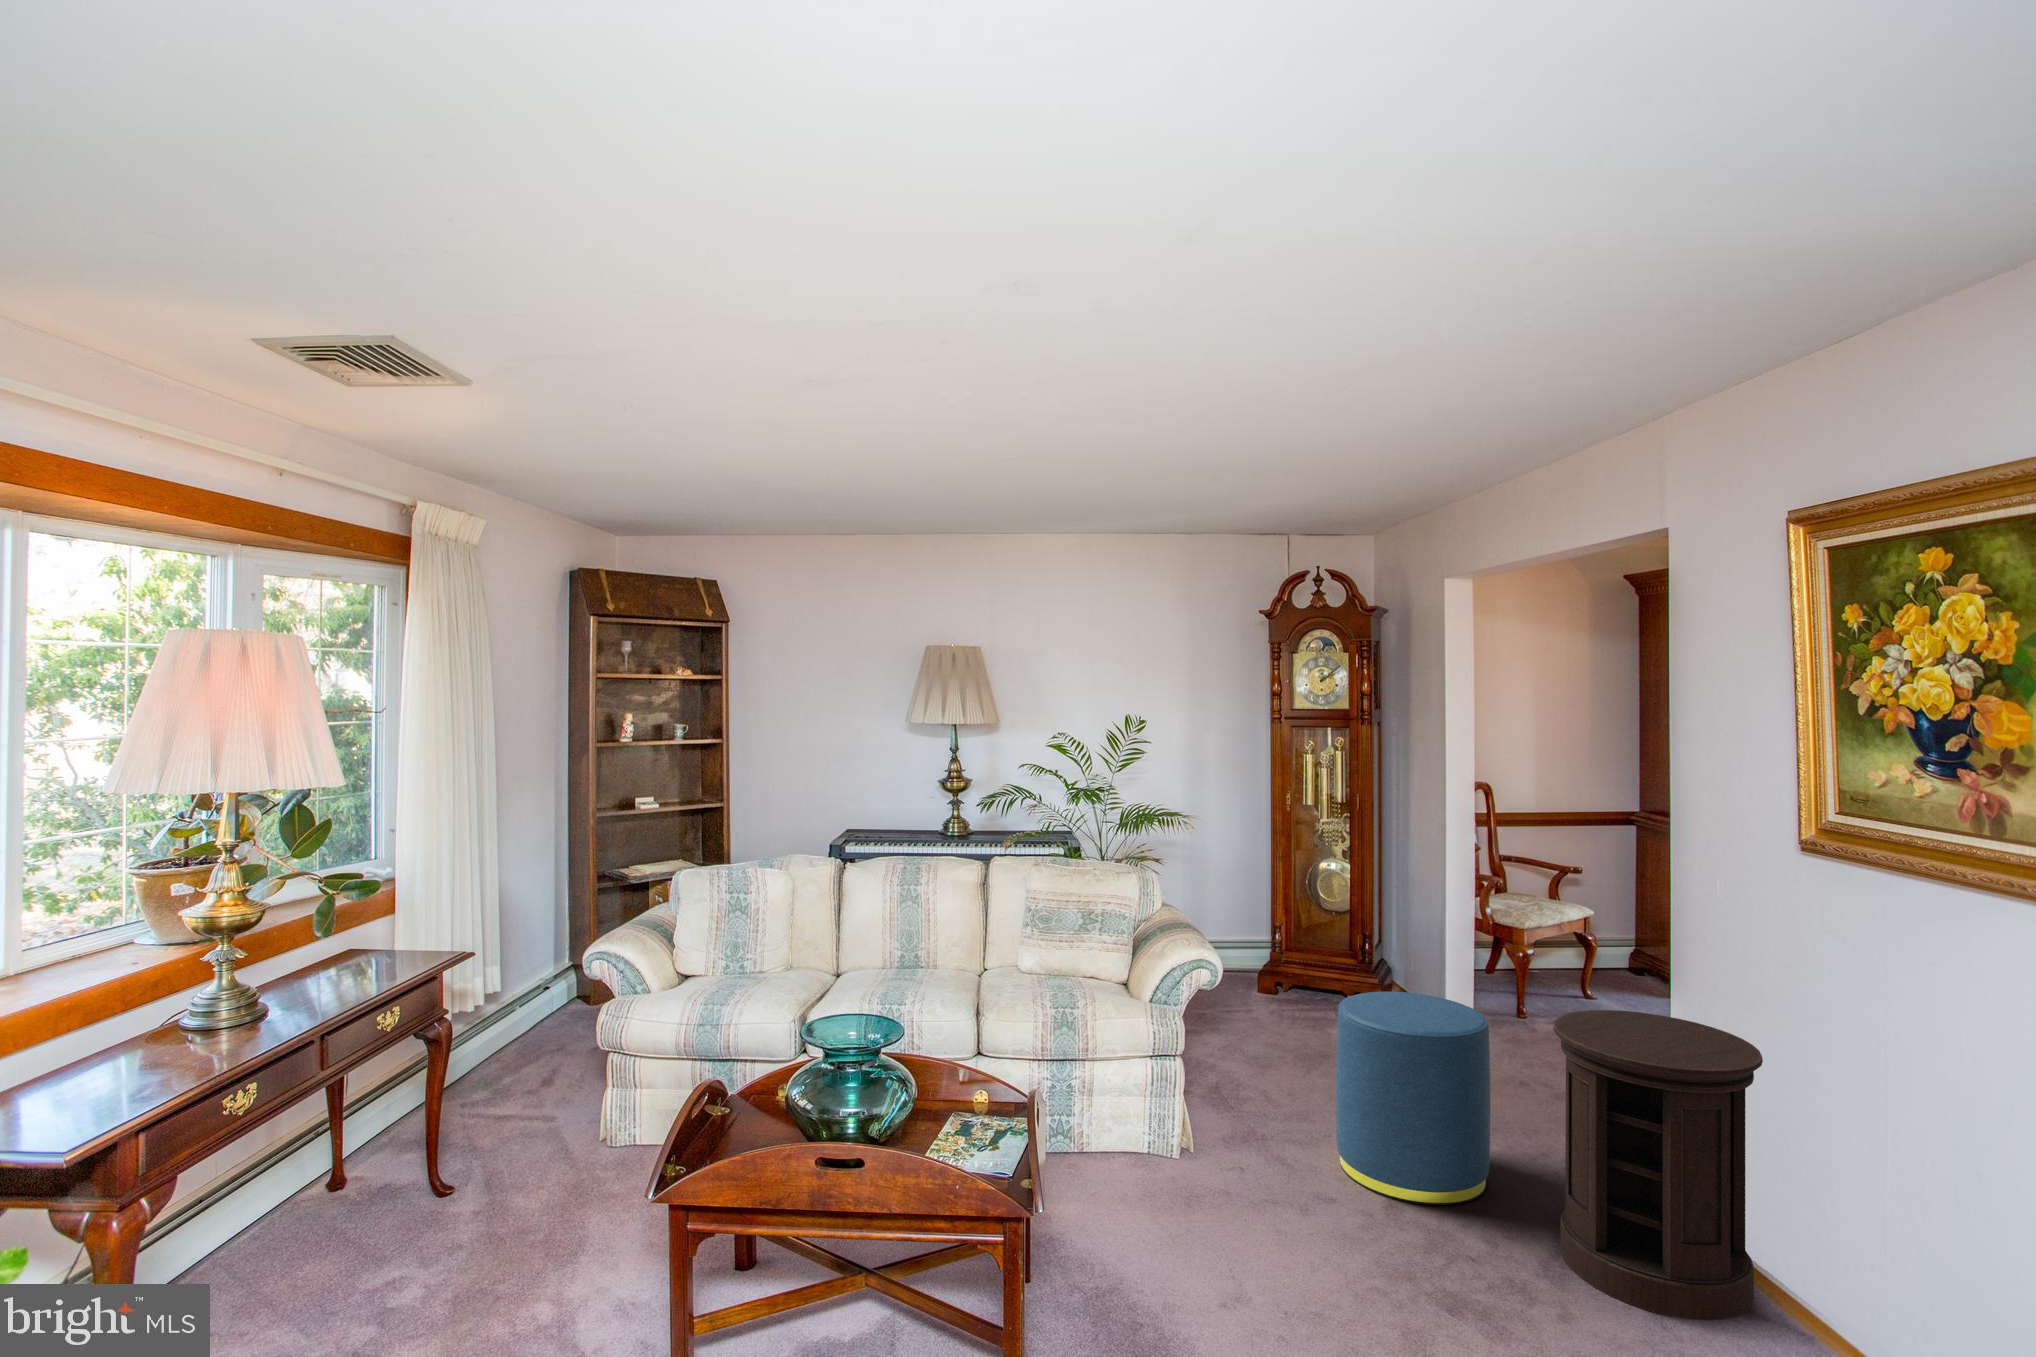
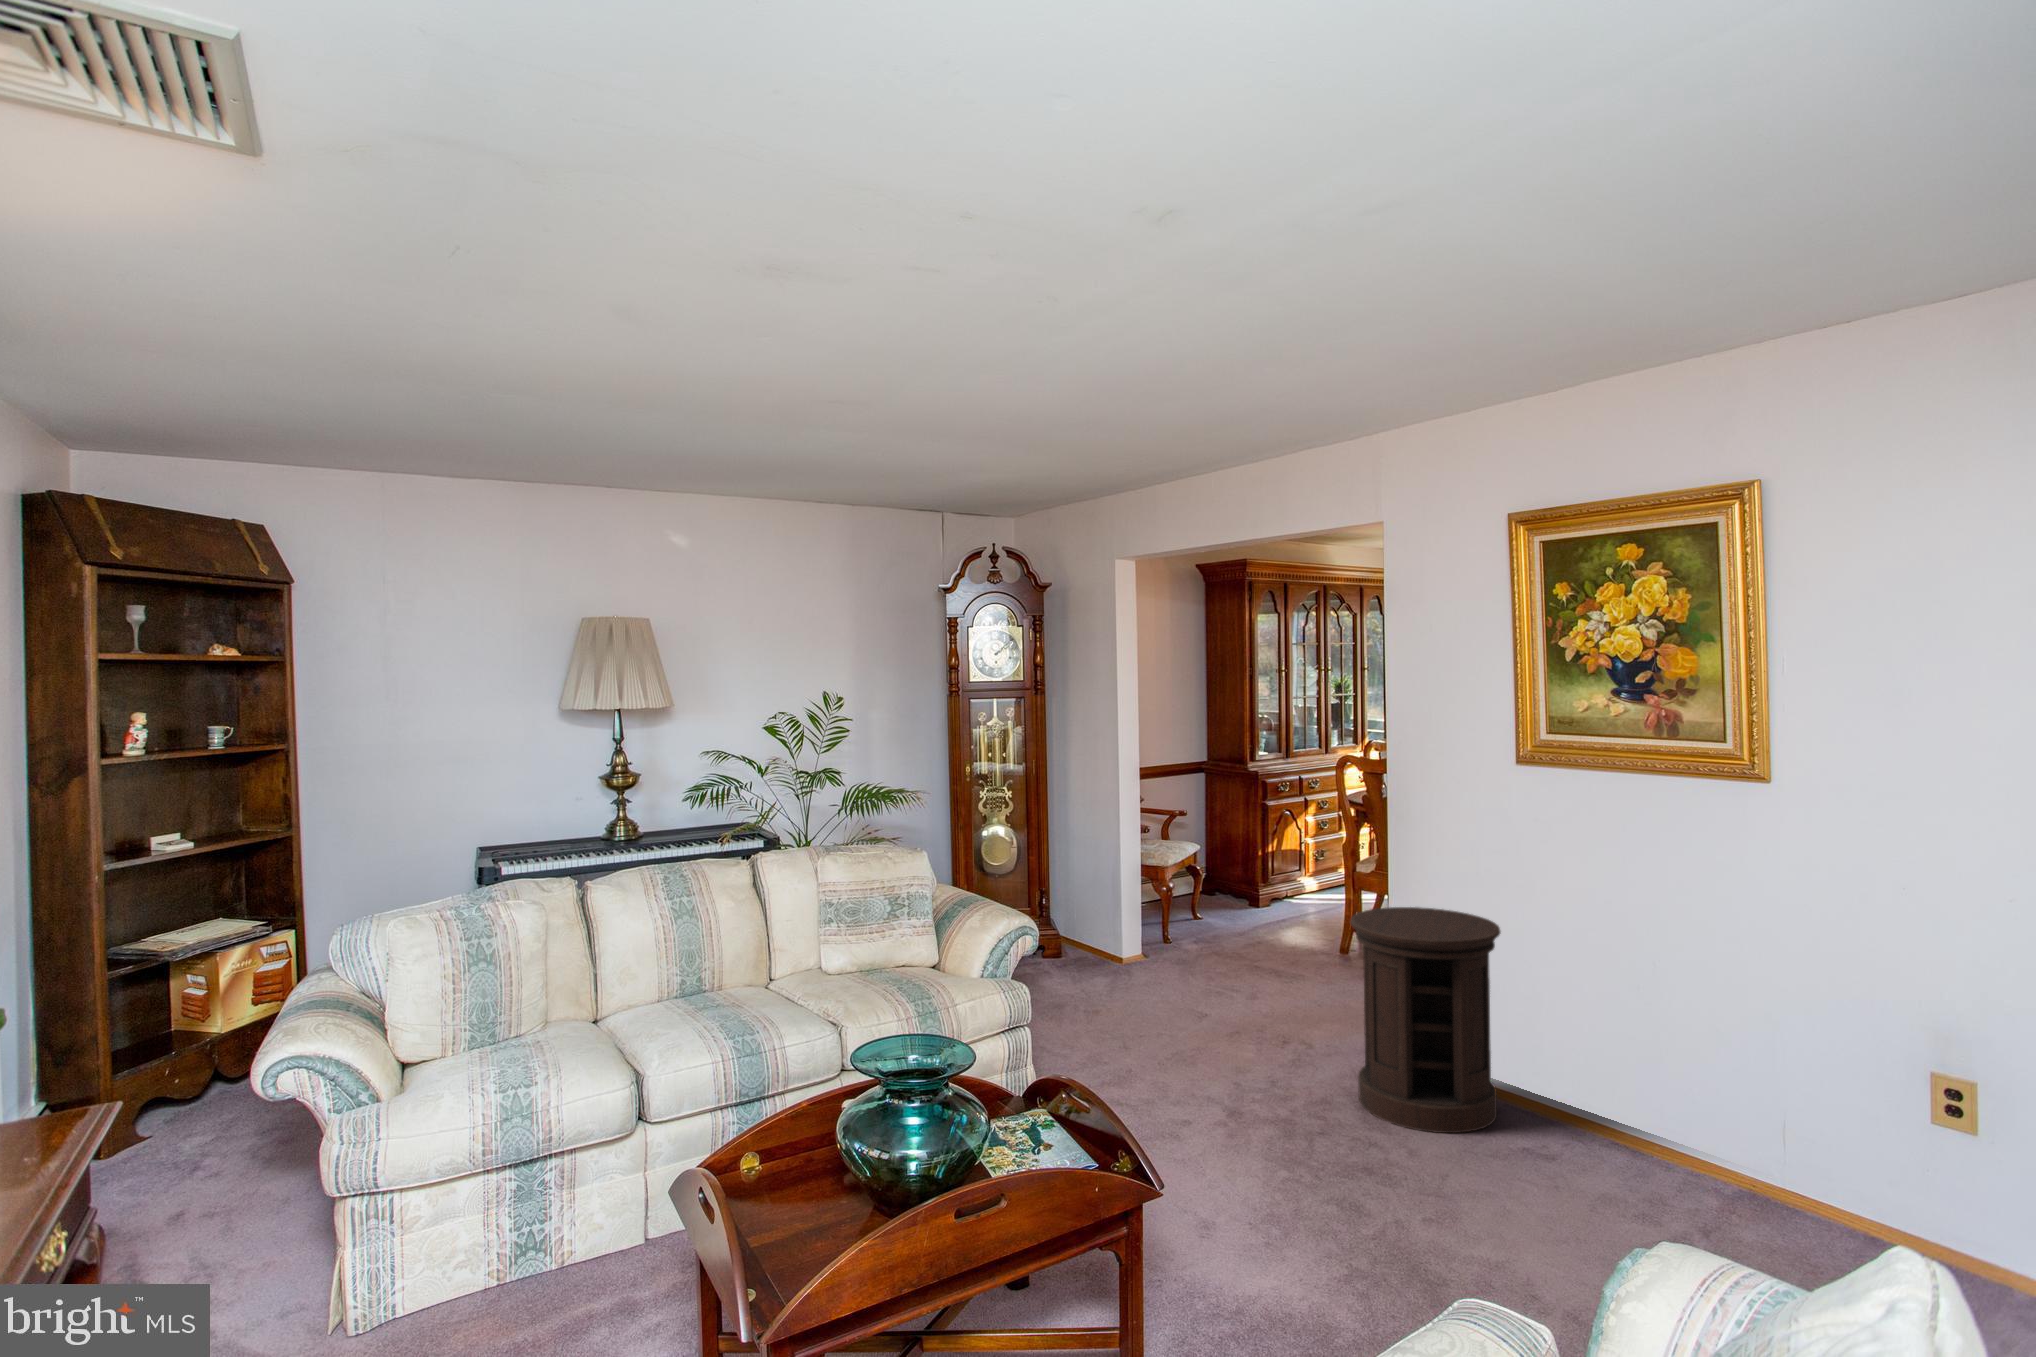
ottoman: present [1336,992,1490,1205] -> none [1154,926,1284,1106]

